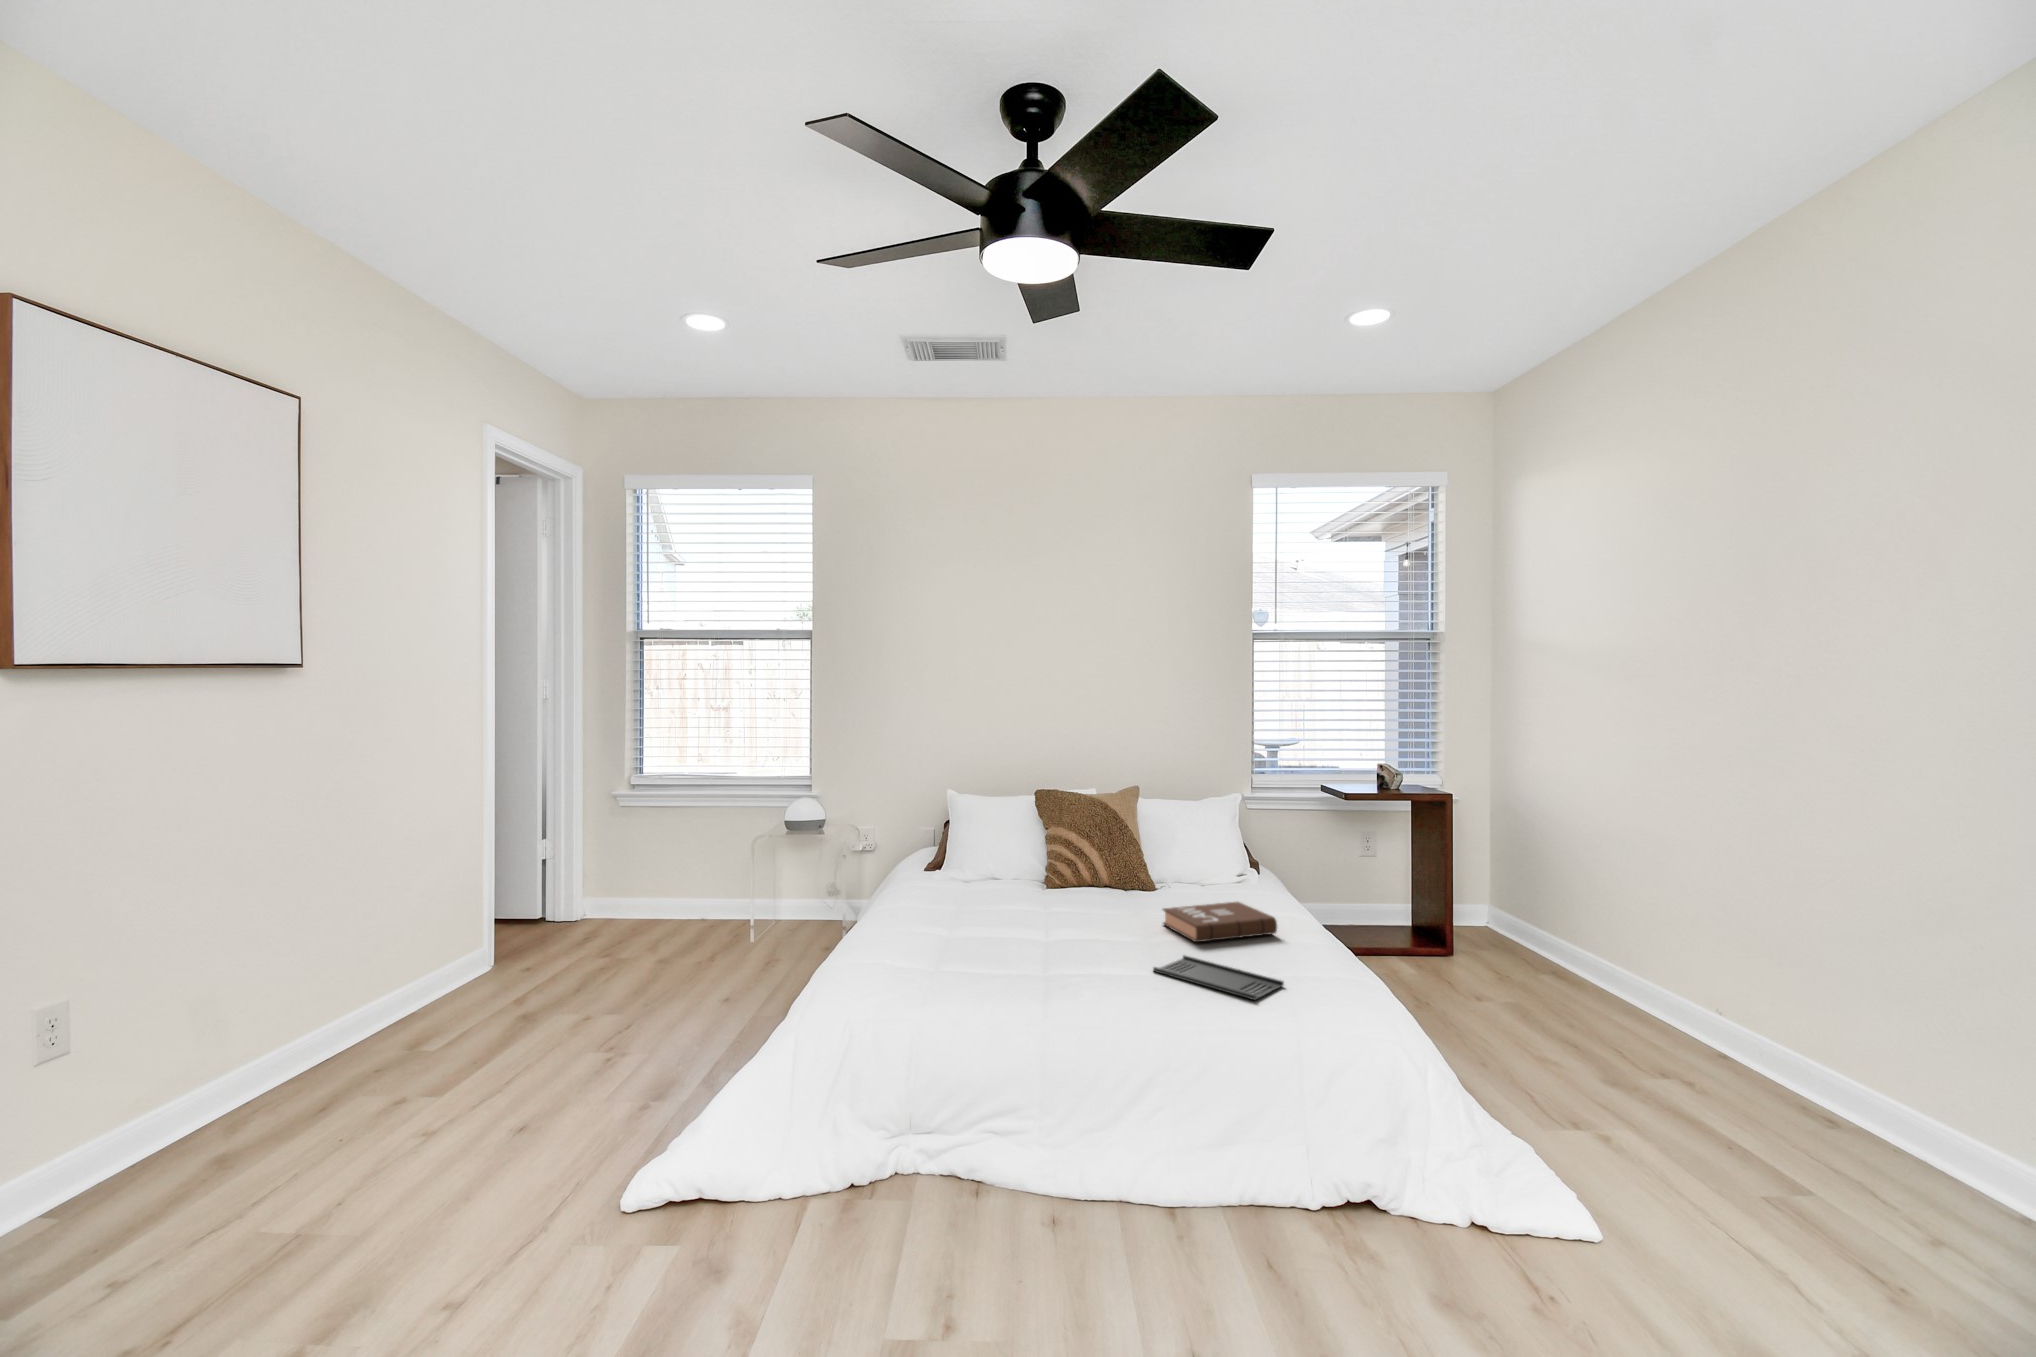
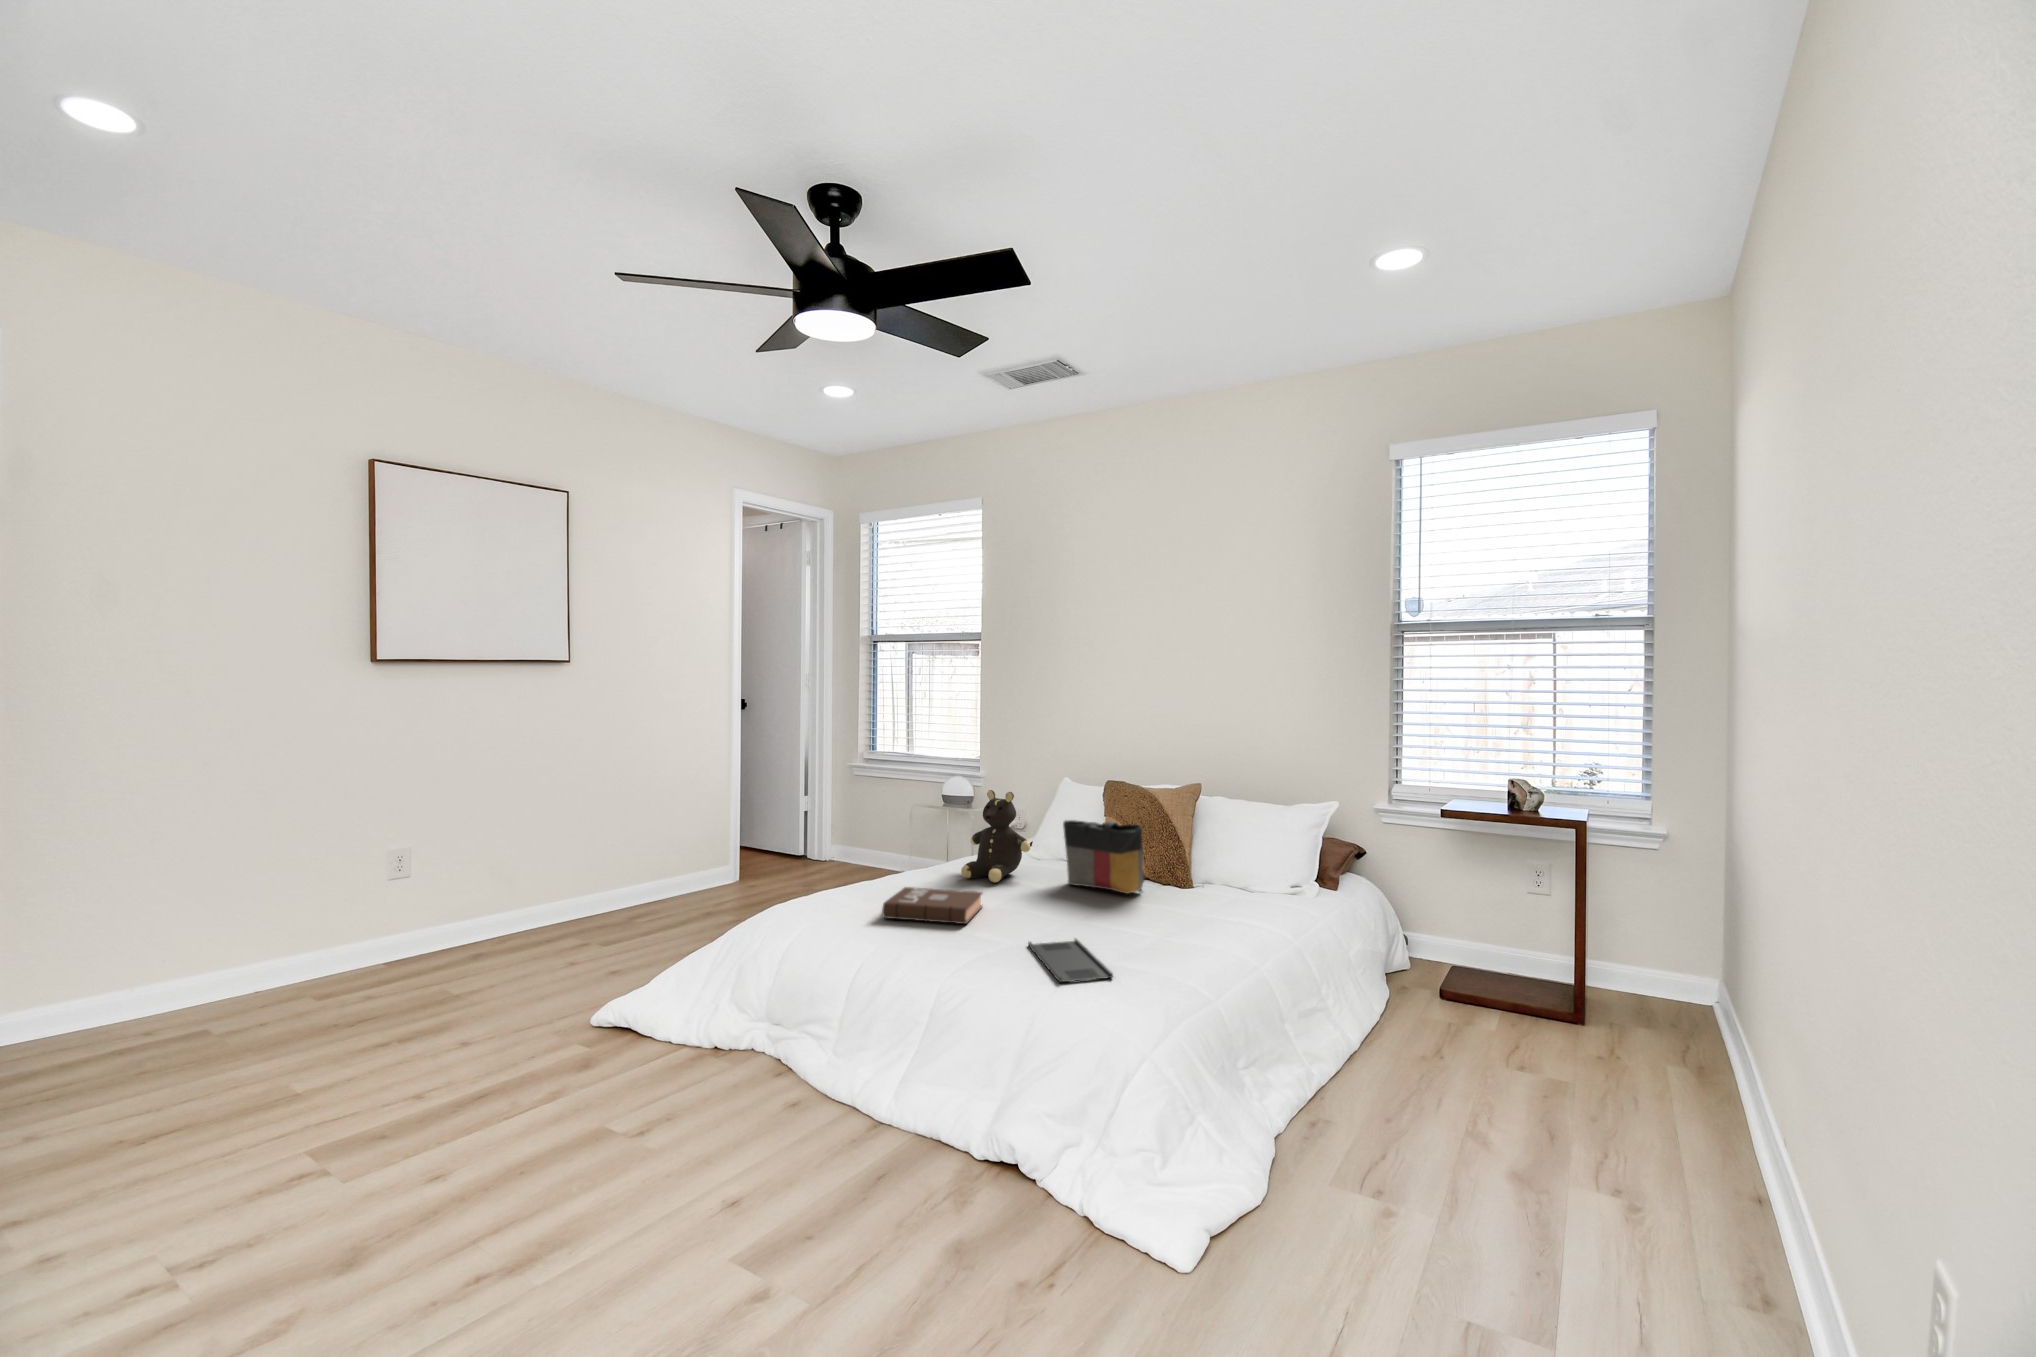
teddy bear: none [937,809,1015,914] -> present [961,790,1030,883]
tote bag: none [1054,831,1149,904] -> present [1063,820,1145,894]
book: present [1163,902,1277,942] -> present [882,887,982,924]

